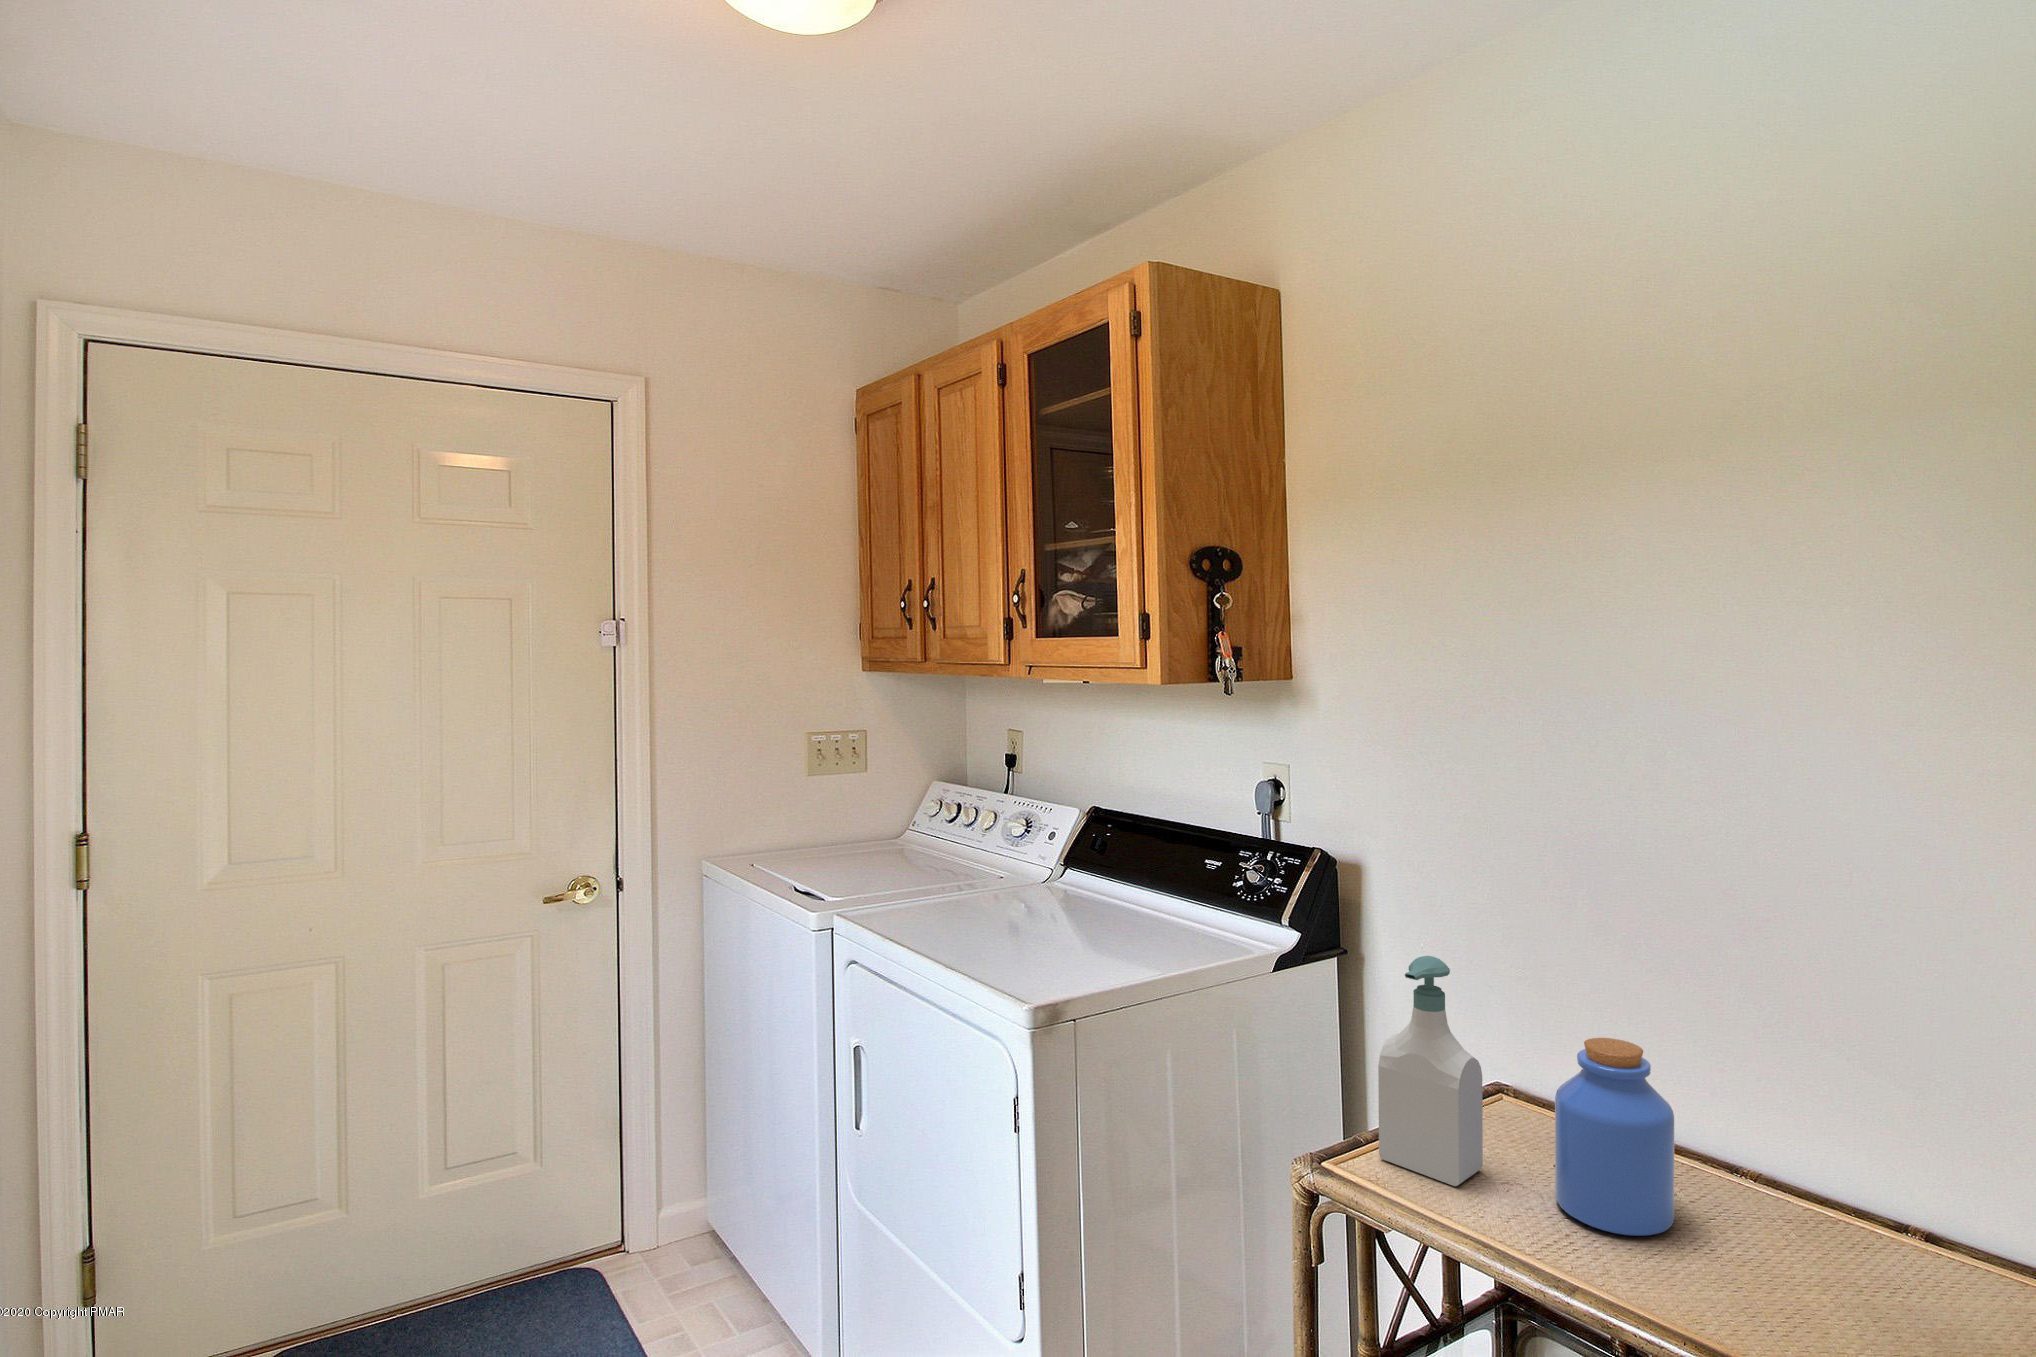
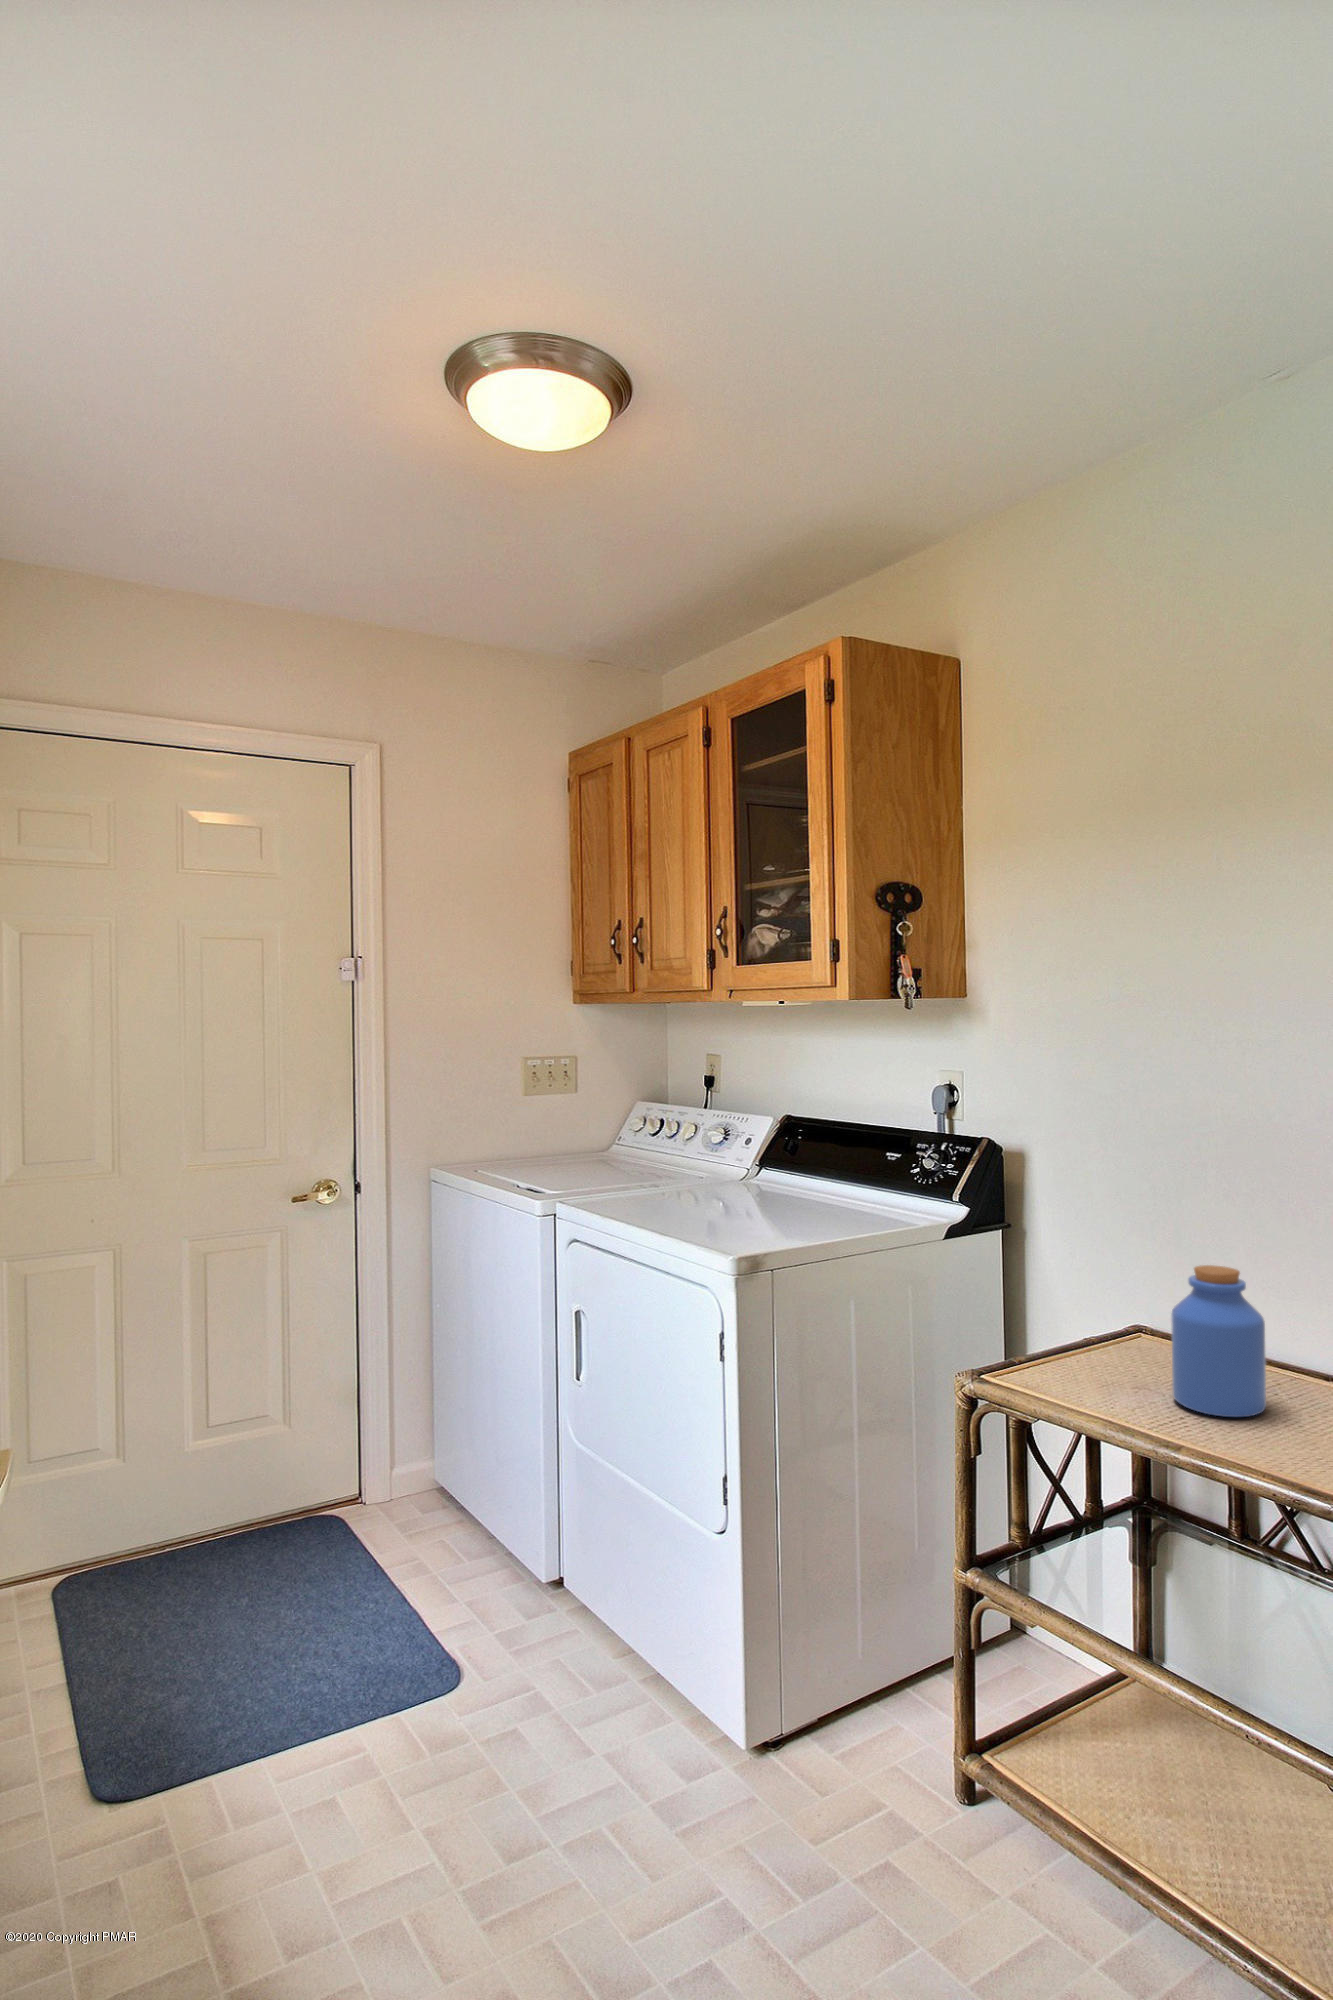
soap bottle: present [1378,956,1483,1186] -> none [1030,1206,1116,1390]

